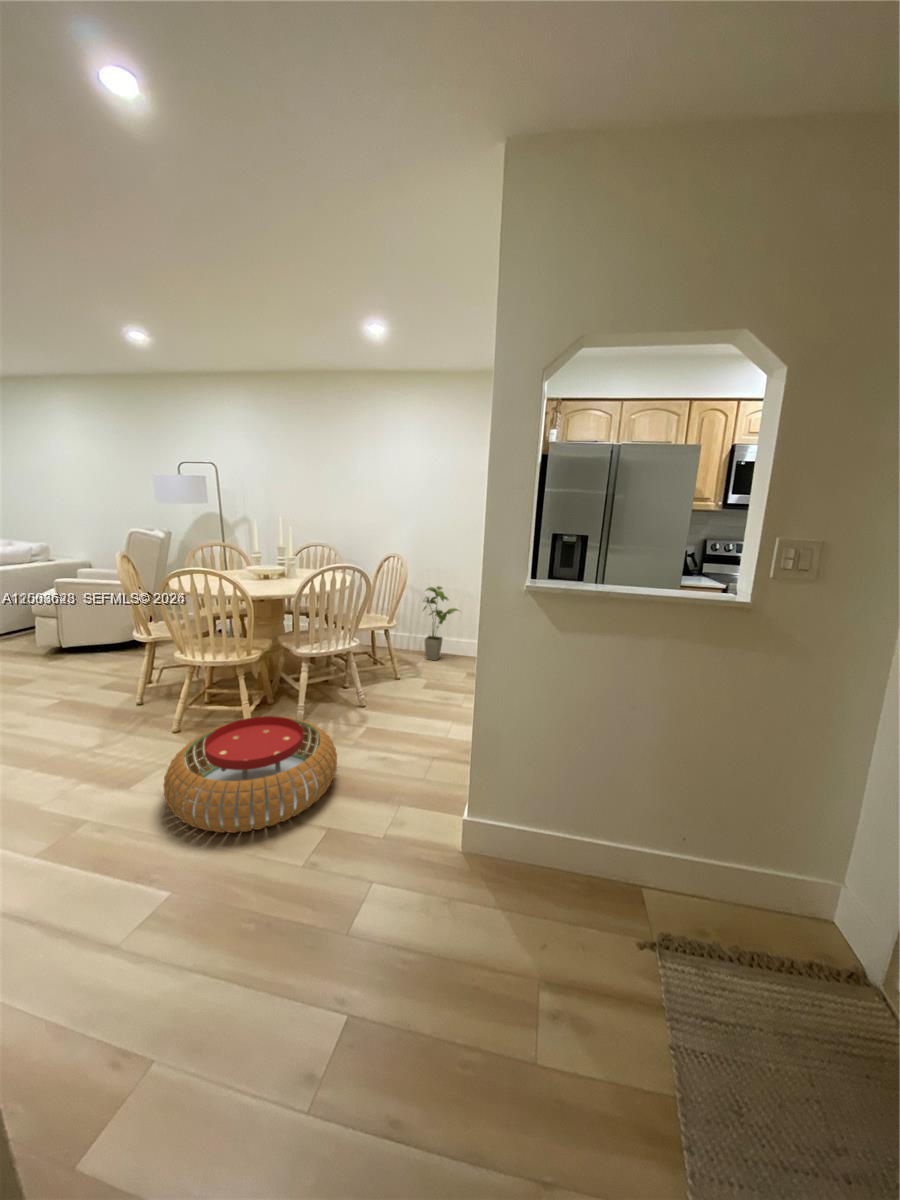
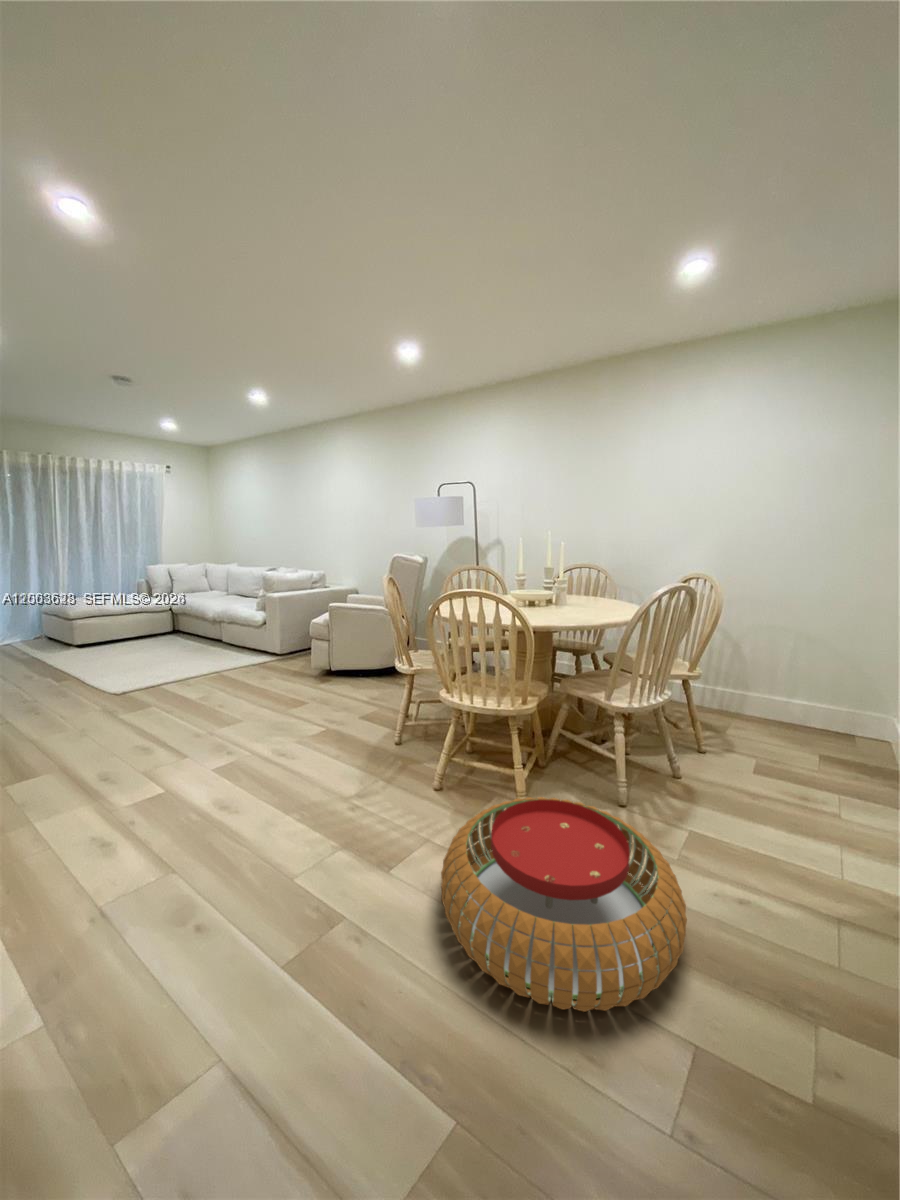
house plant: present [423,586,459,661] -> none [733,620,804,729]

